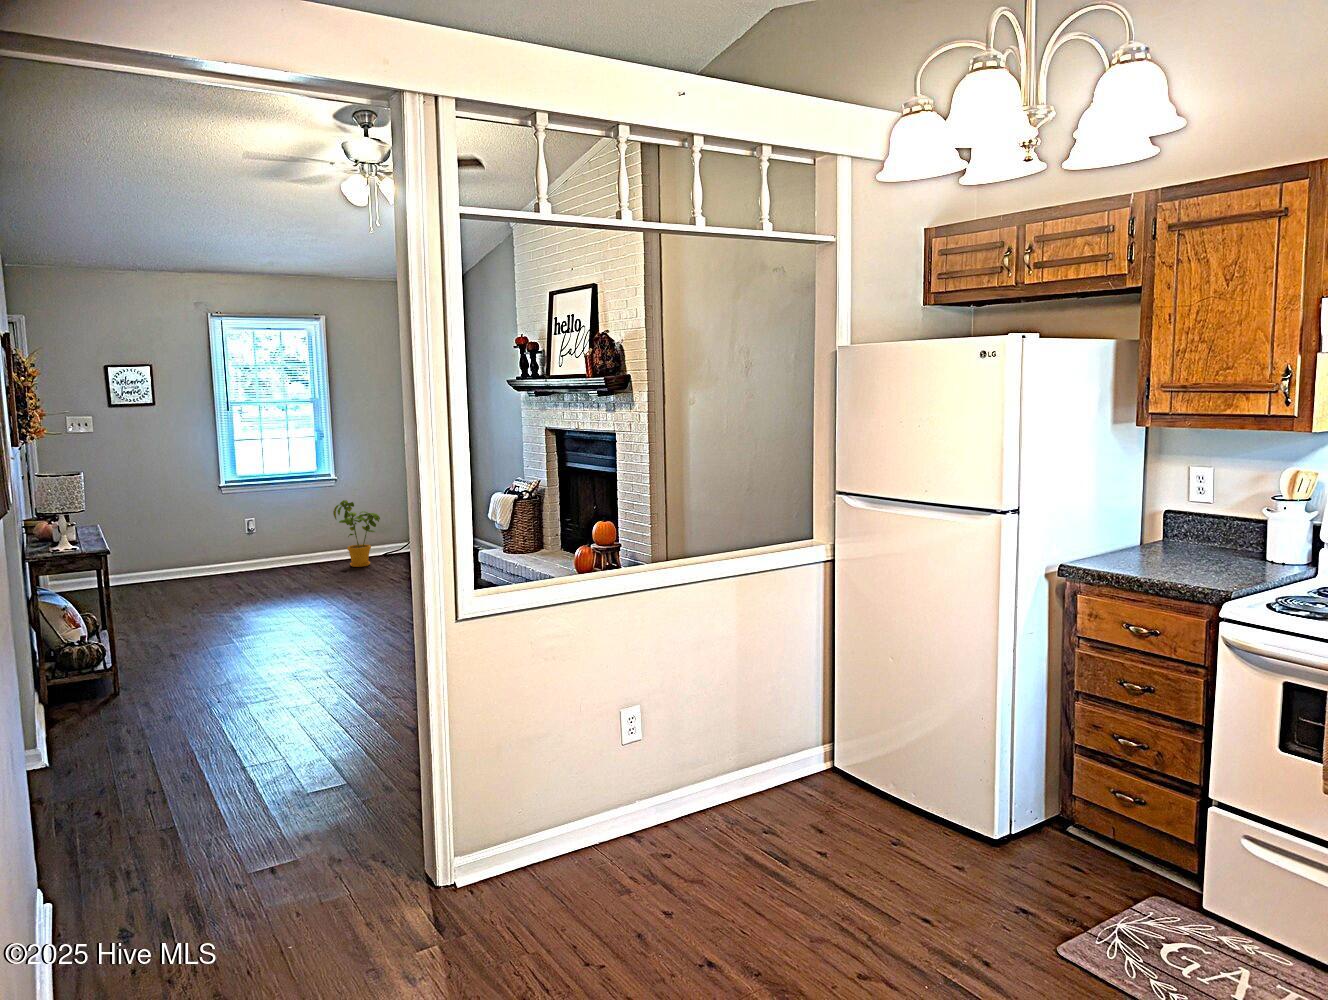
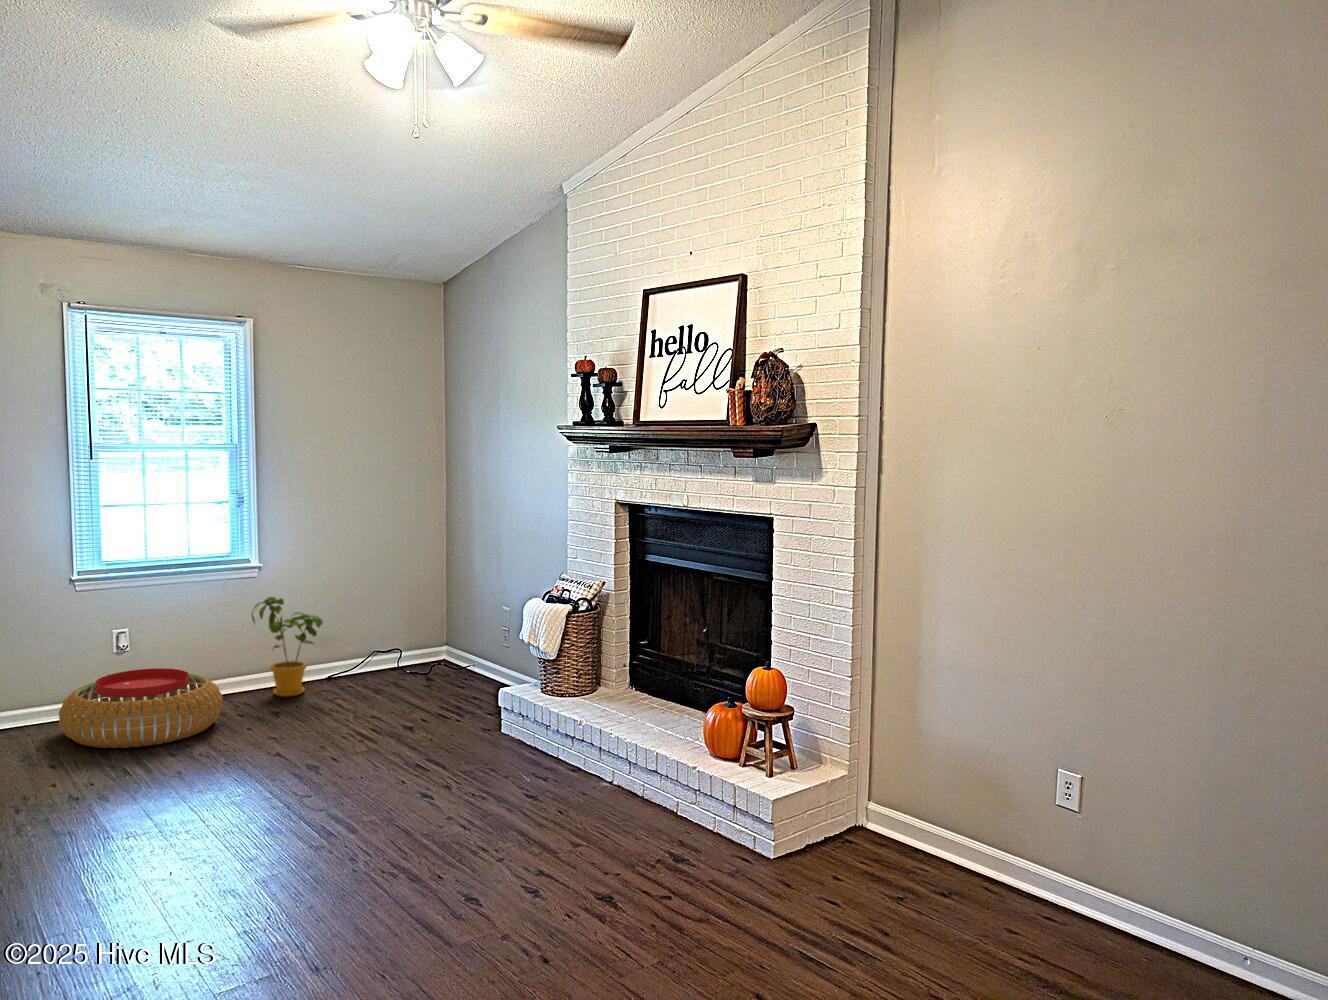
pouf: none [215,546,315,591] -> present [59,668,223,748]

